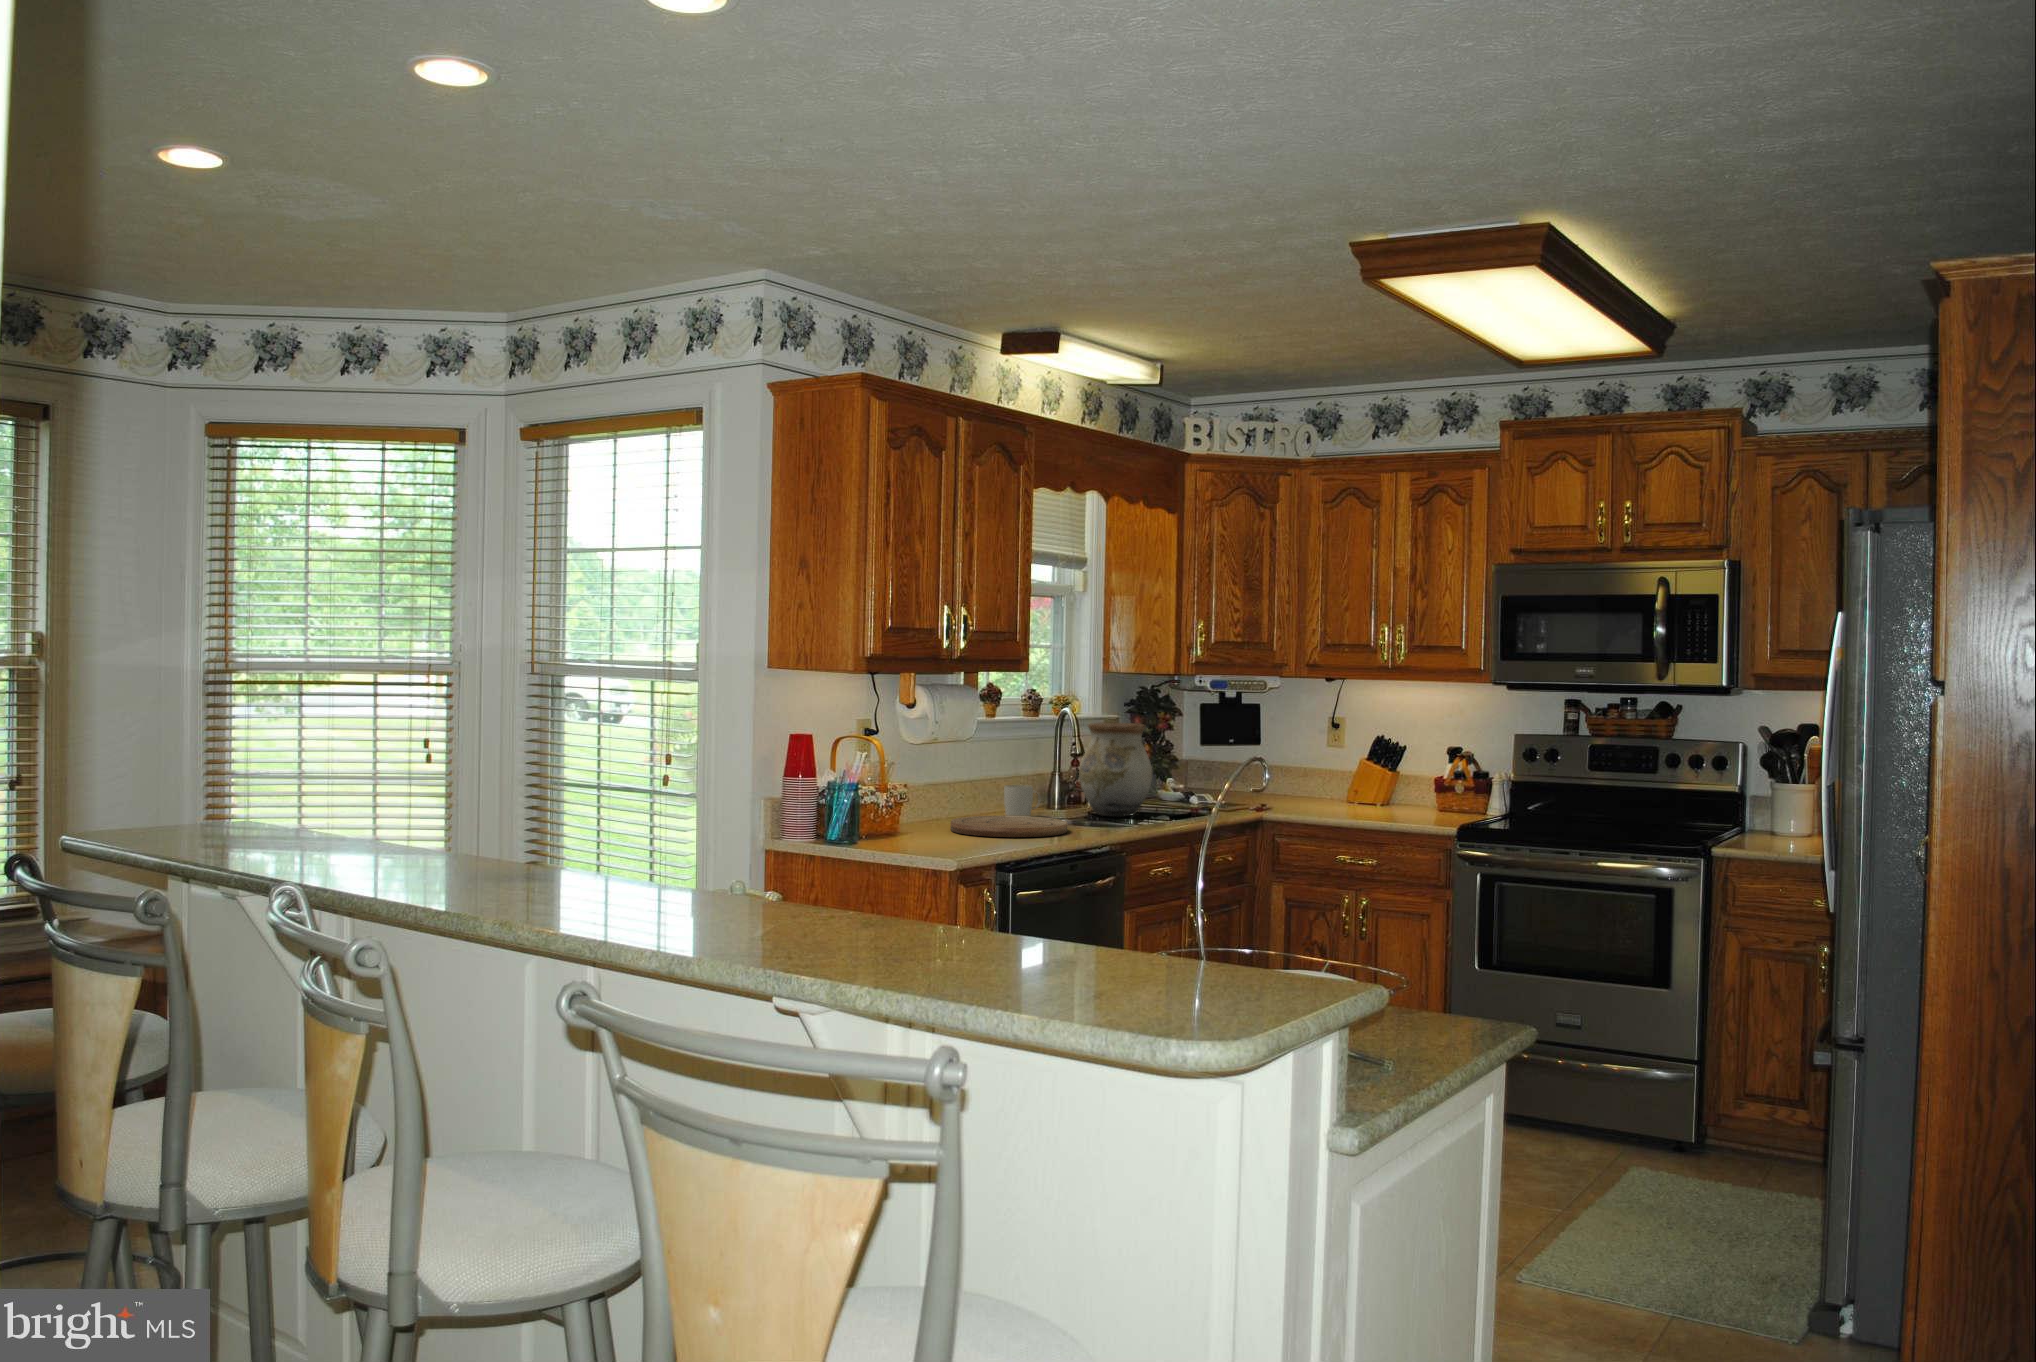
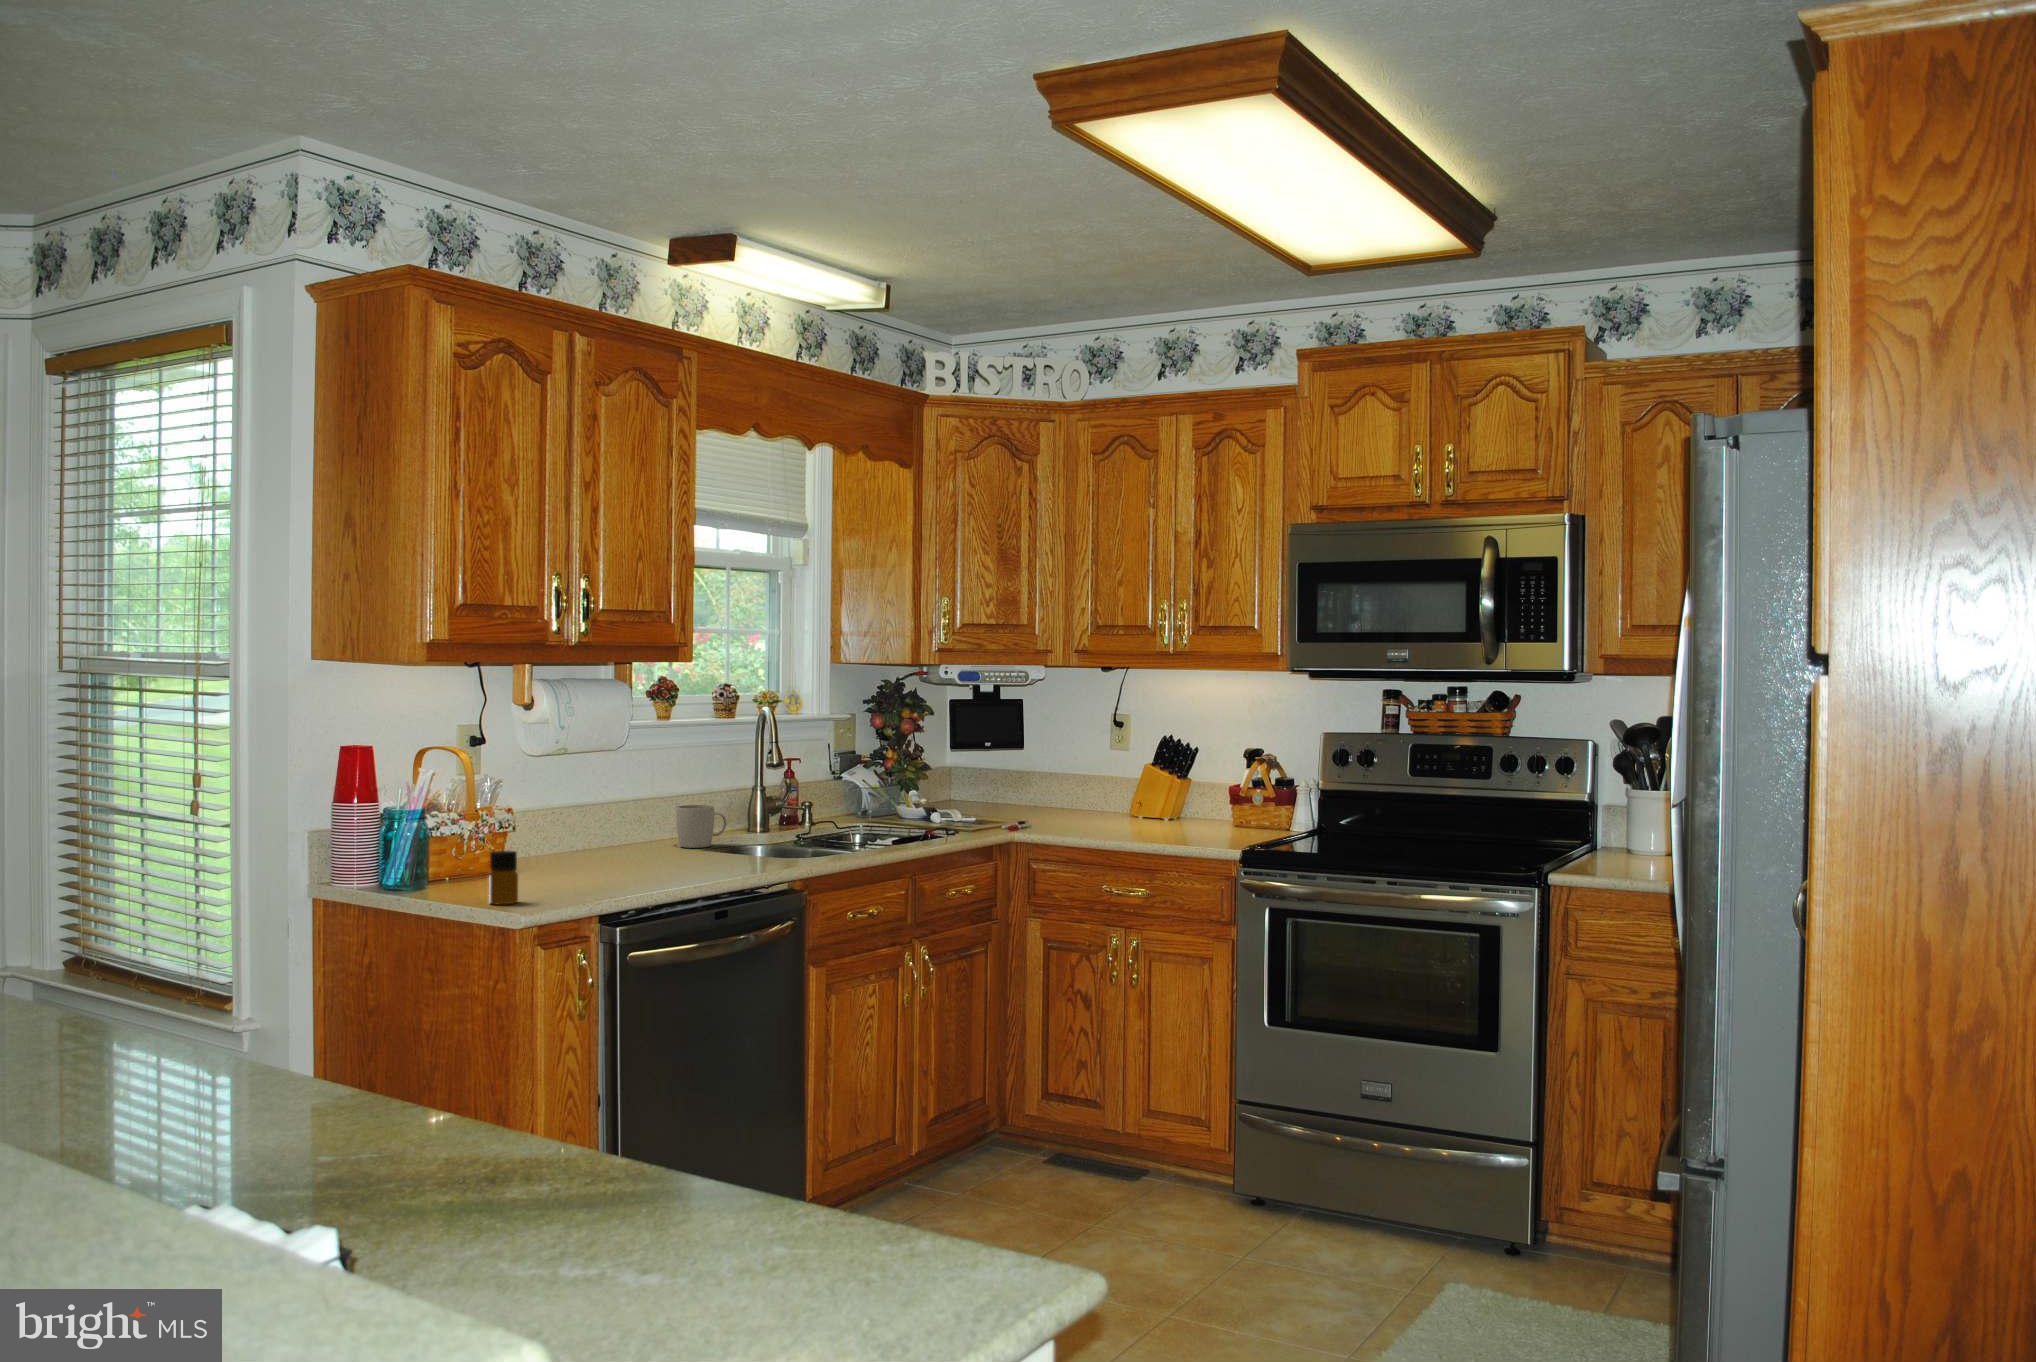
vase: present [1079,722,1152,817] -> none [778,725,870,843]
bottle: none [909,814,930,853] -> present [489,851,518,904]
cutting board: present [951,816,1067,837] -> none [585,846,740,876]

